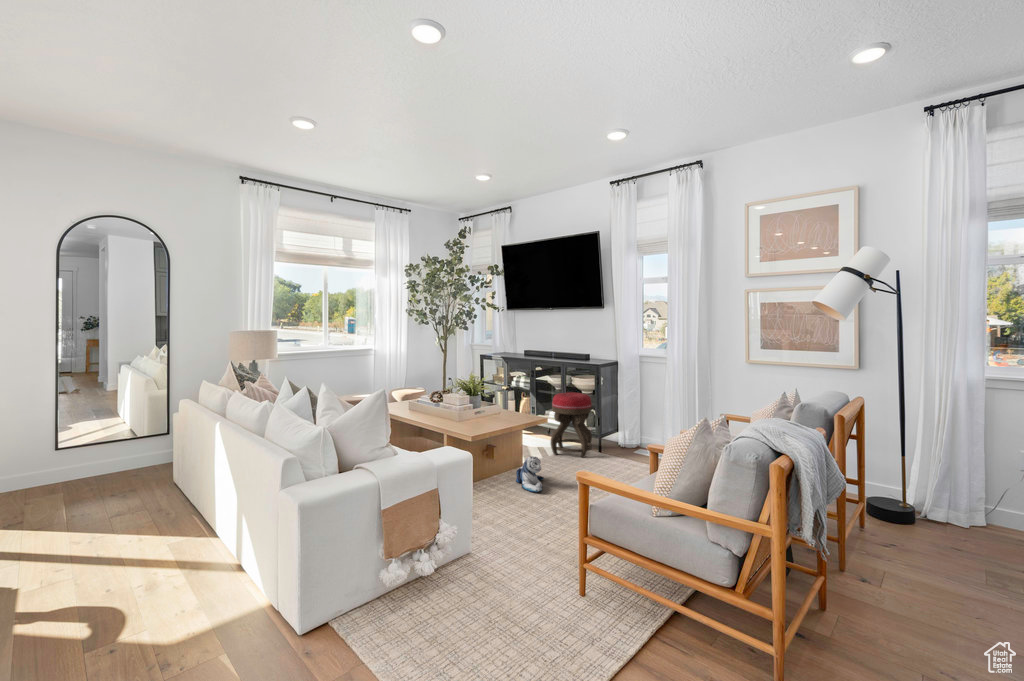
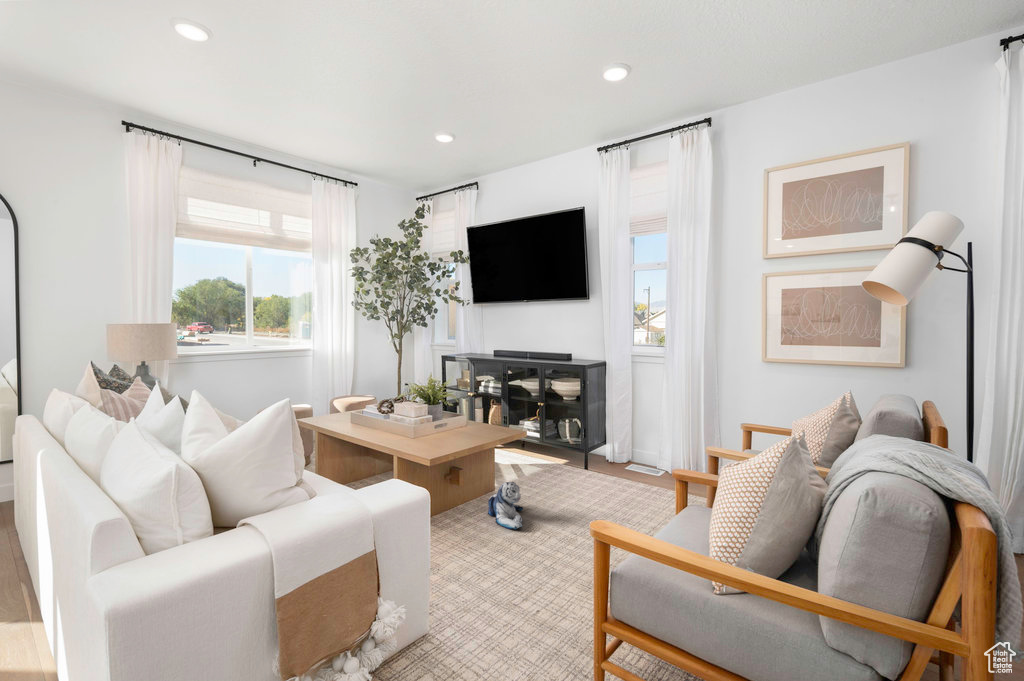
ottoman: present [551,392,592,457] -> none [528,399,578,478]

